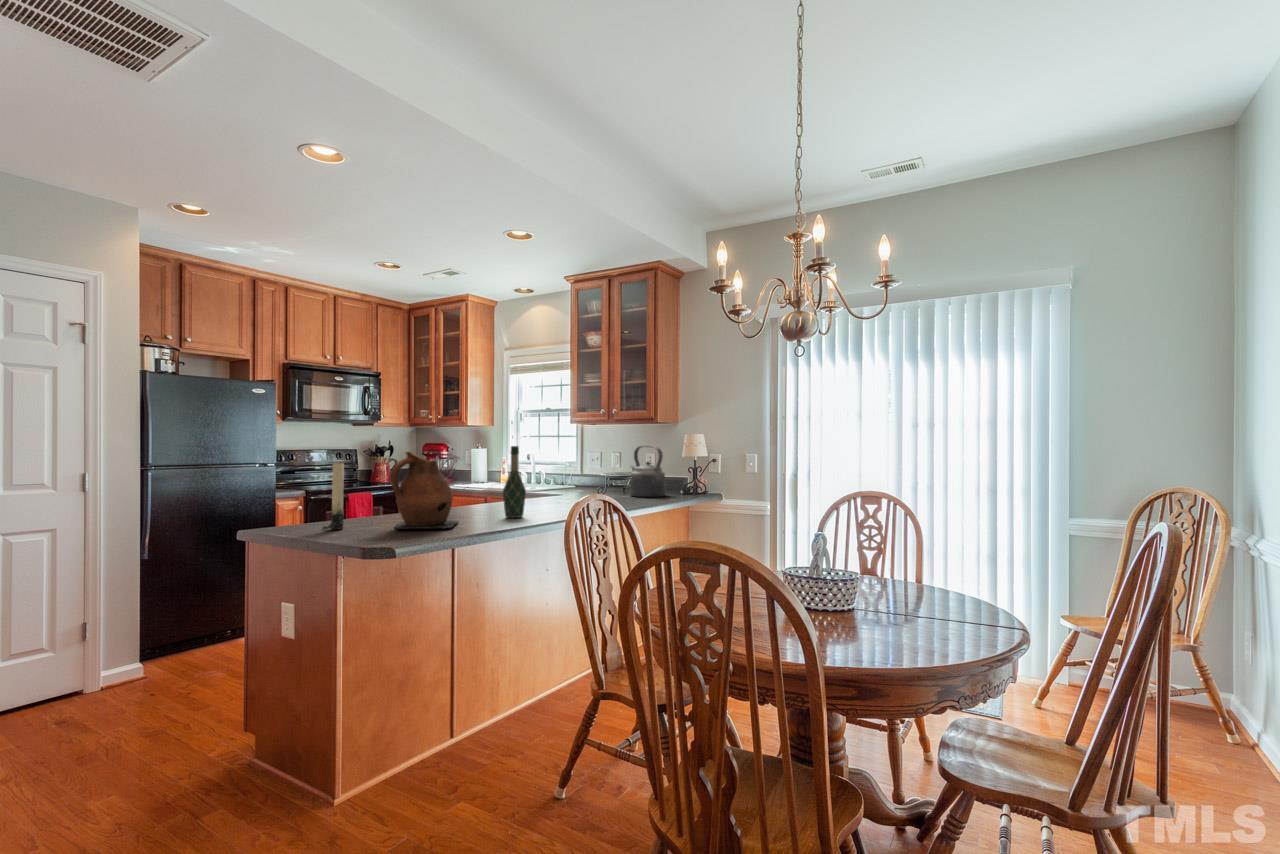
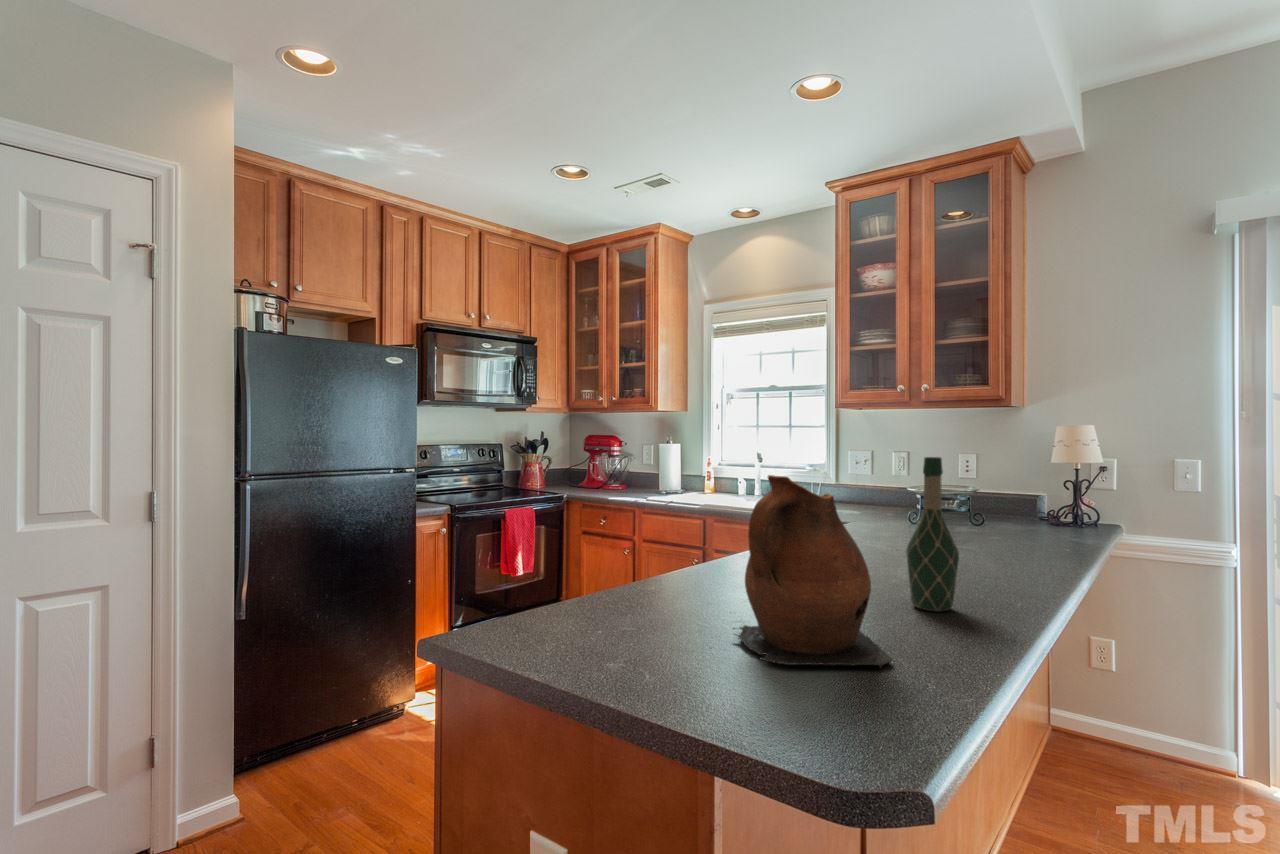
kettle: present [630,446,666,497] -> none [975,448,1058,539]
candle: present [323,460,344,530] -> none [589,493,634,651]

